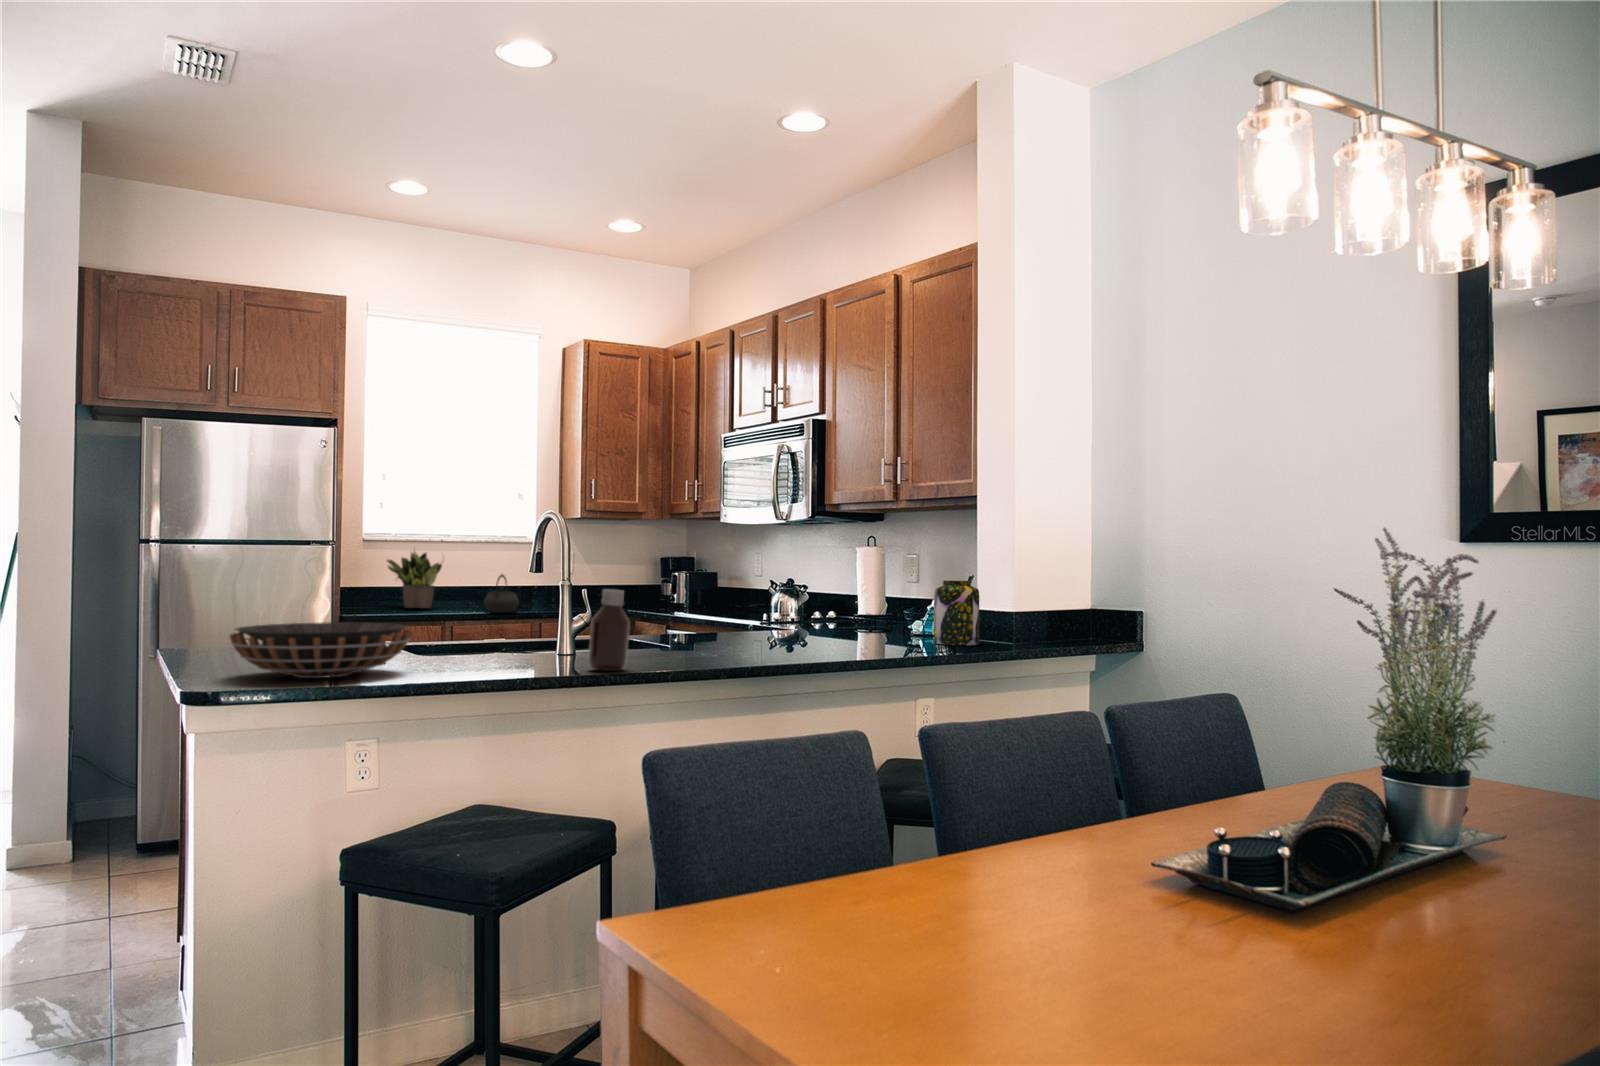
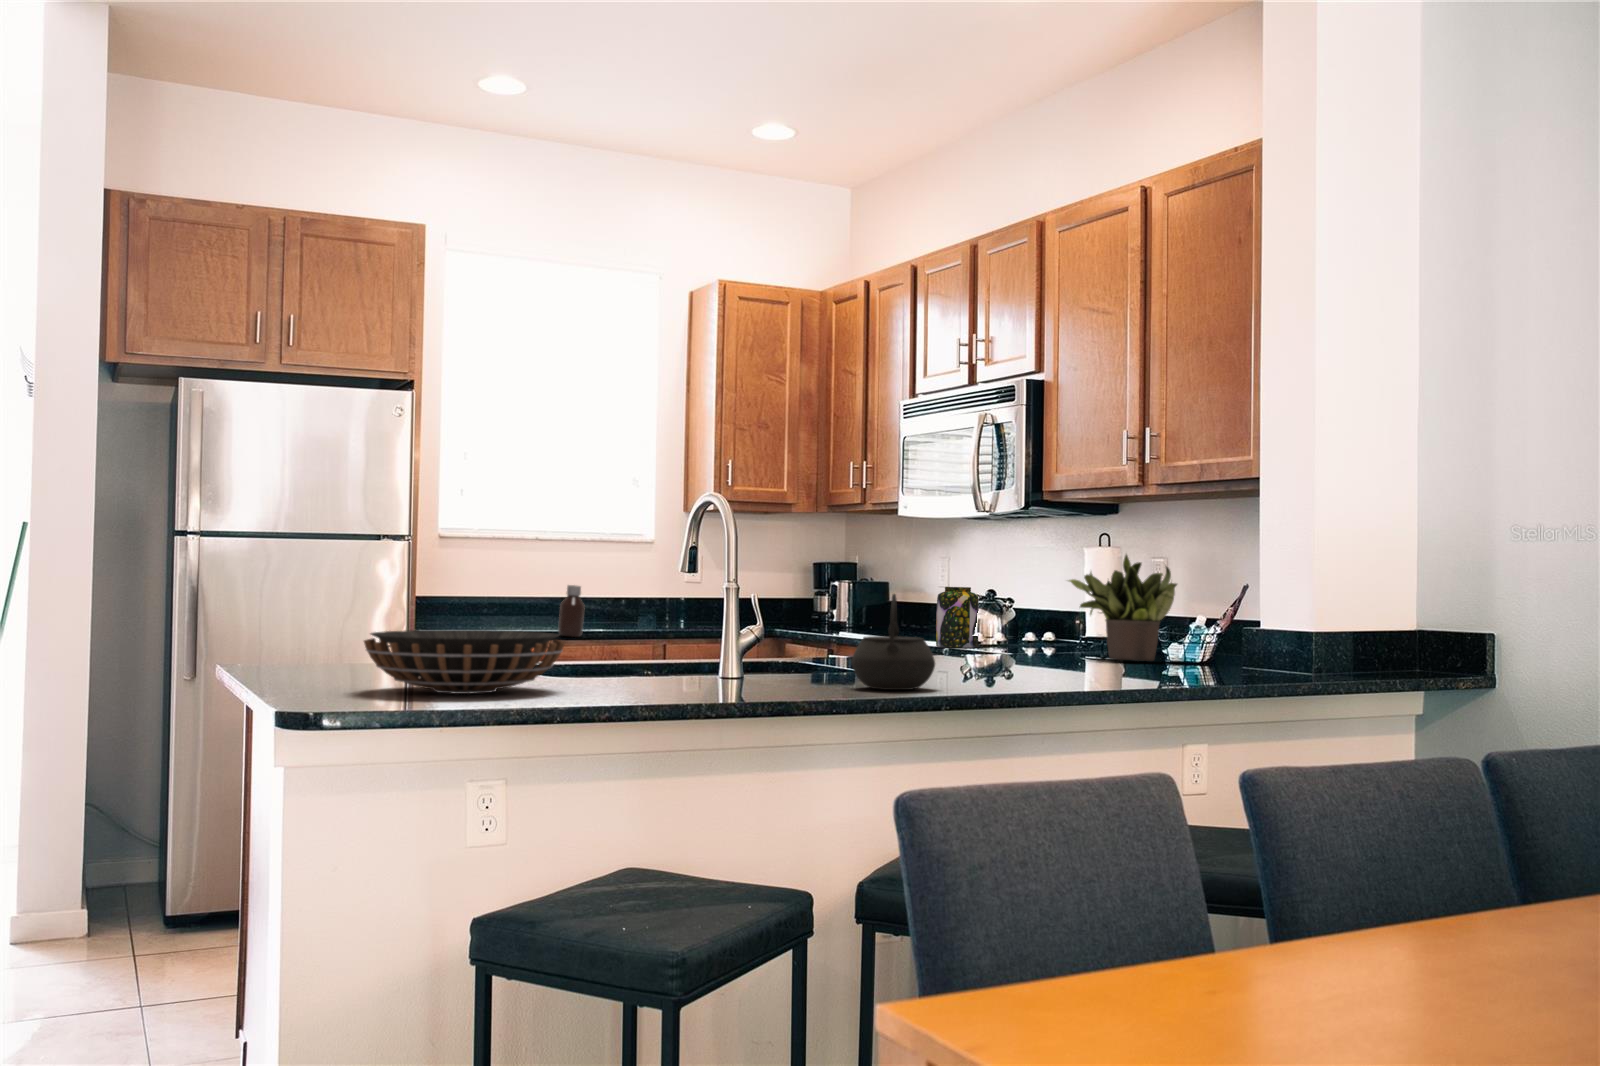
potted plant: present [387,552,442,608] -> present [1069,554,1177,661]
kettle: present [484,575,519,613] -> present [851,594,935,690]
jar: present [934,580,980,645] -> present [936,587,979,648]
bottle: present [588,589,630,671] -> present [558,585,585,637]

